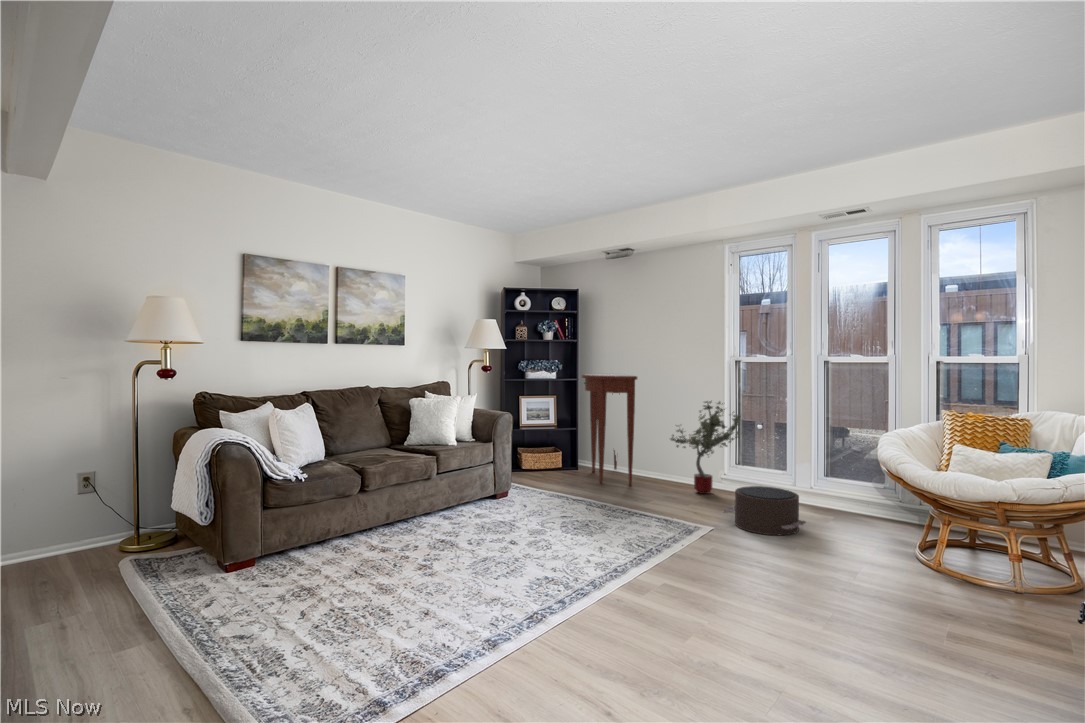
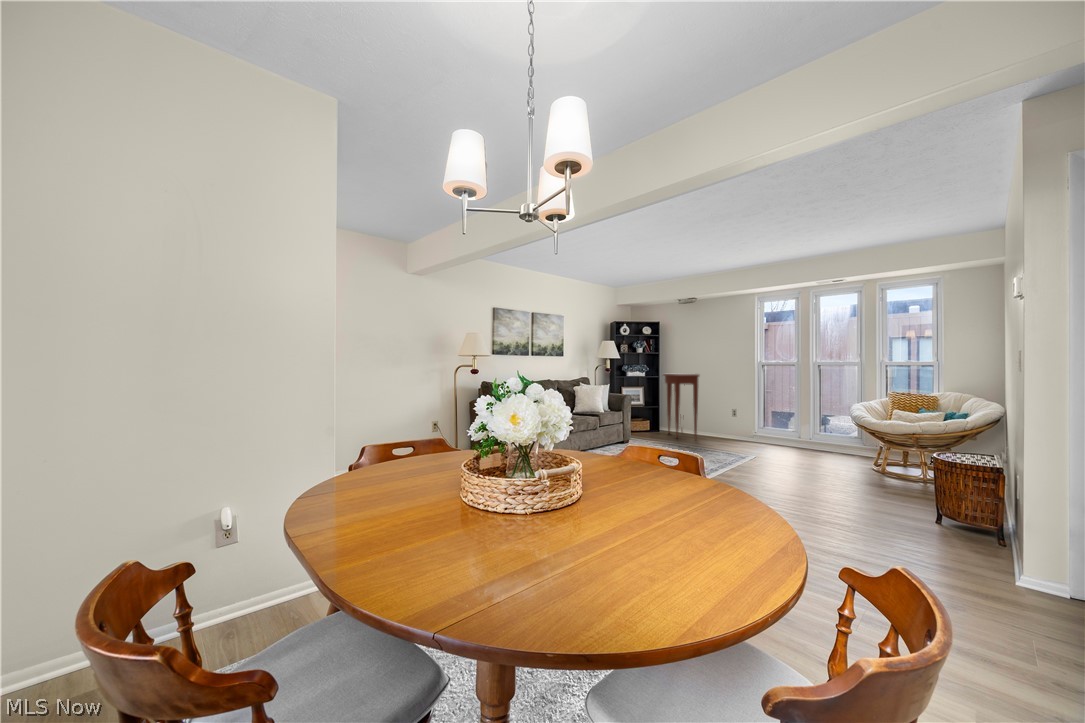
potted tree: present [670,401,741,494] -> none [719,389,766,444]
pouf: present [722,486,805,535] -> none [757,436,807,461]

